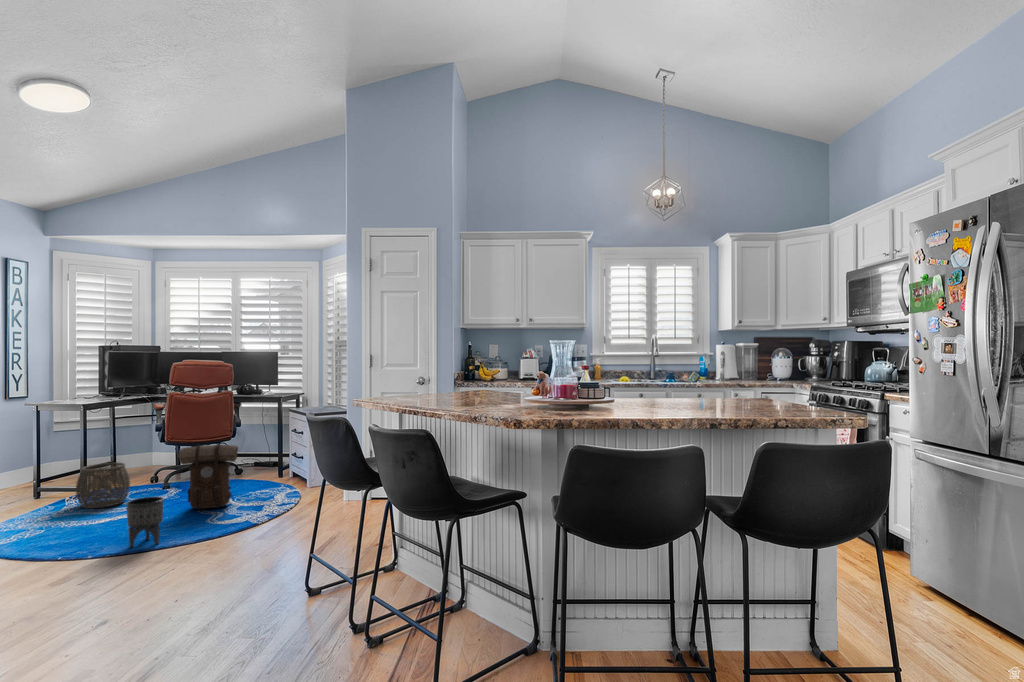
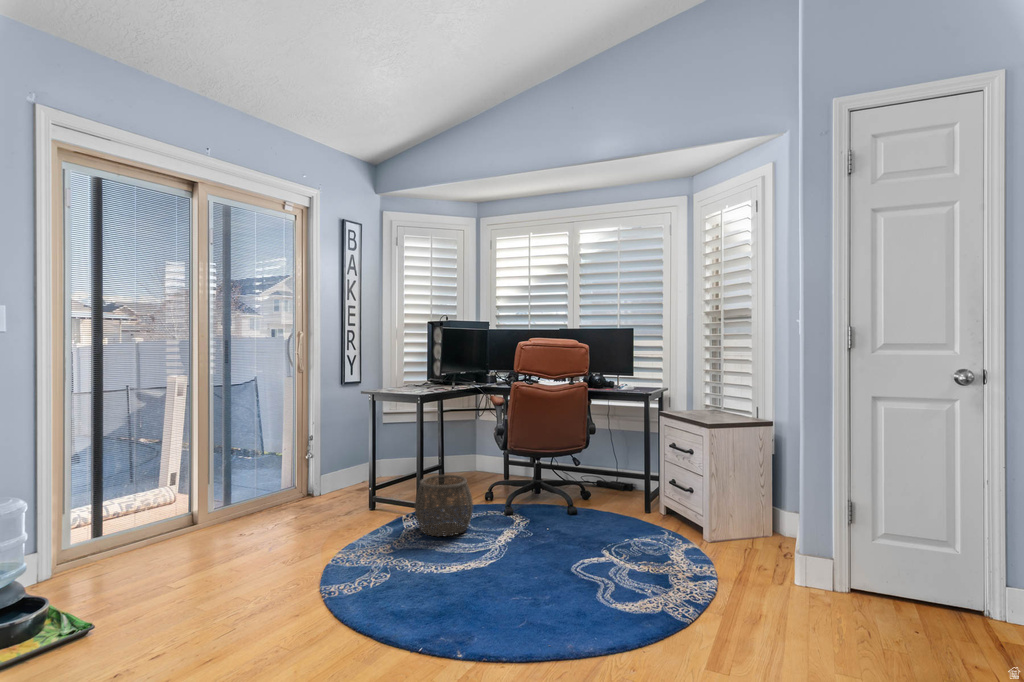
backpack: present [179,444,238,509] -> none [539,470,617,564]
planter: present [126,497,164,547] -> none [491,558,540,638]

